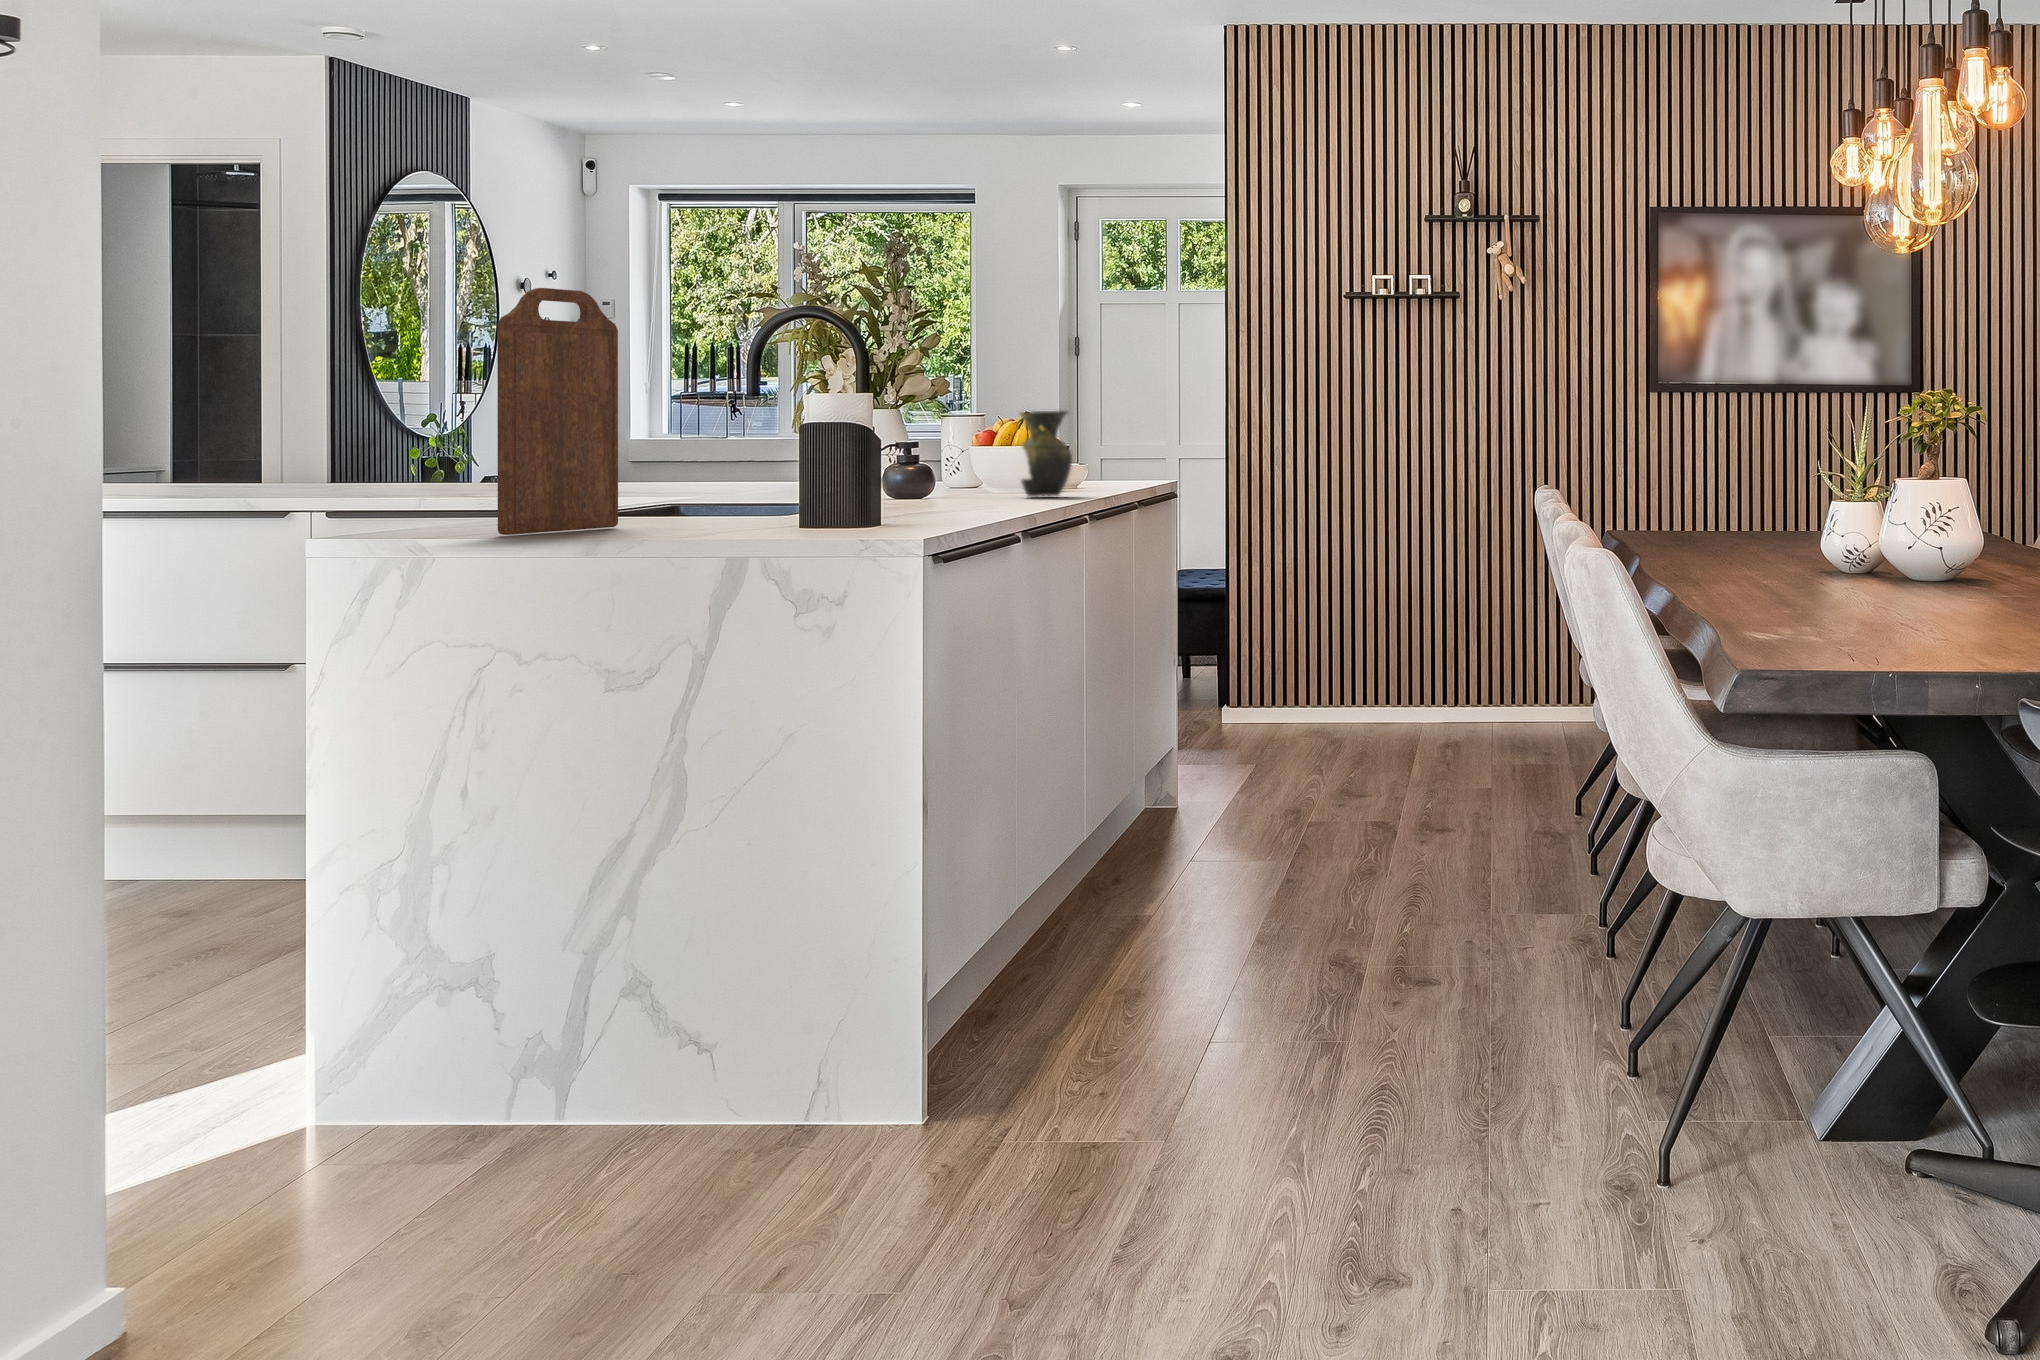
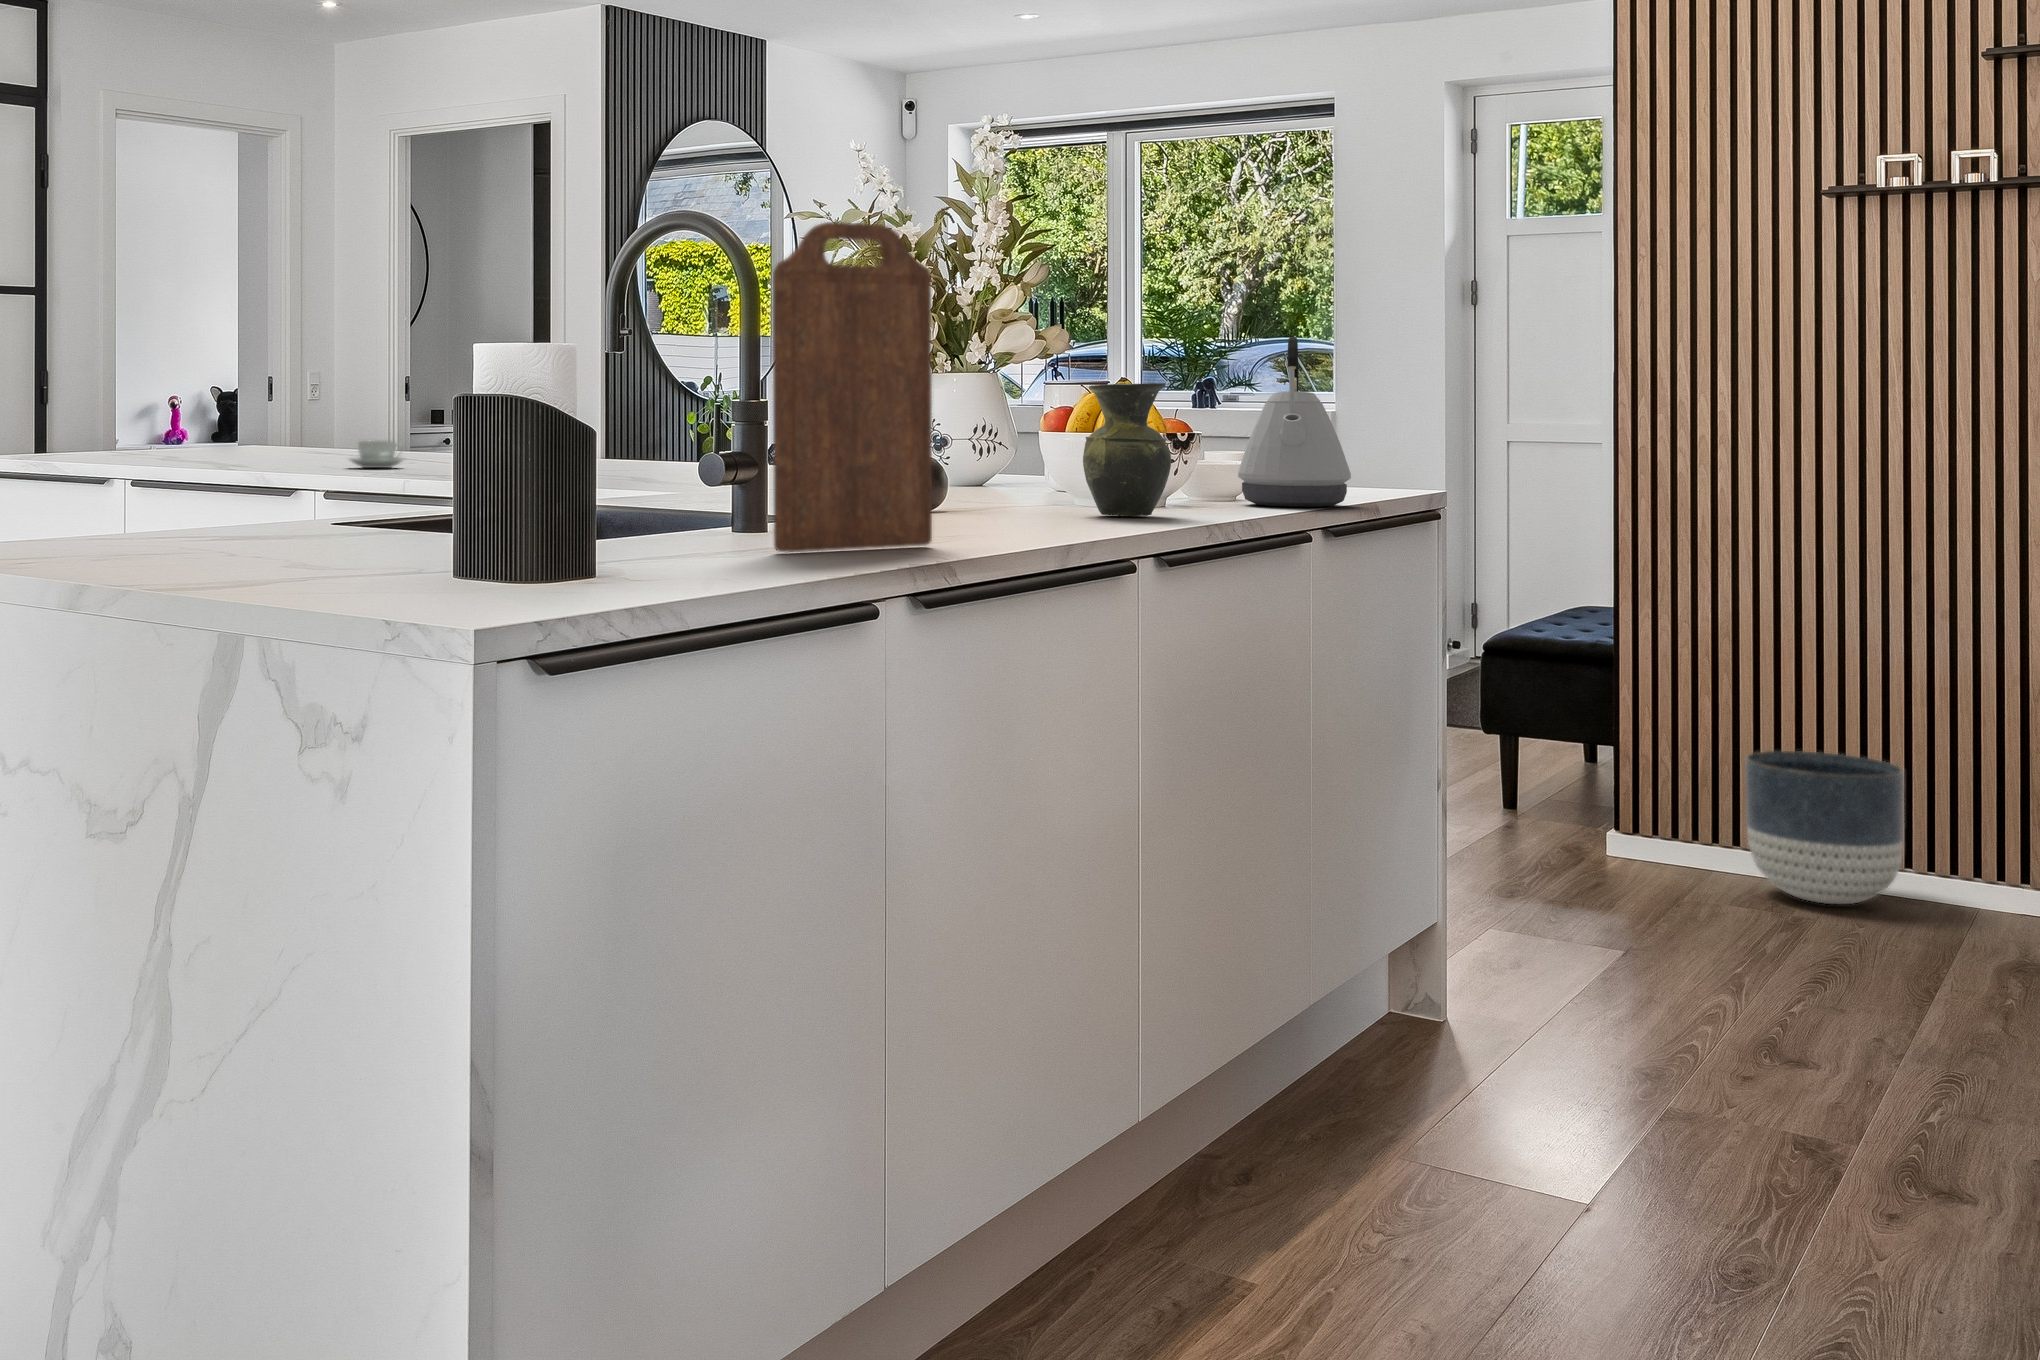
cutting board: present [497,288,618,535] -> present [773,222,932,553]
kettle: none [1082,381,1152,490] -> present [1238,337,1351,507]
coffee cup: none [214,468,281,493] -> present [349,441,404,468]
planter: none [1306,641,1389,731] -> present [1745,751,1904,904]

